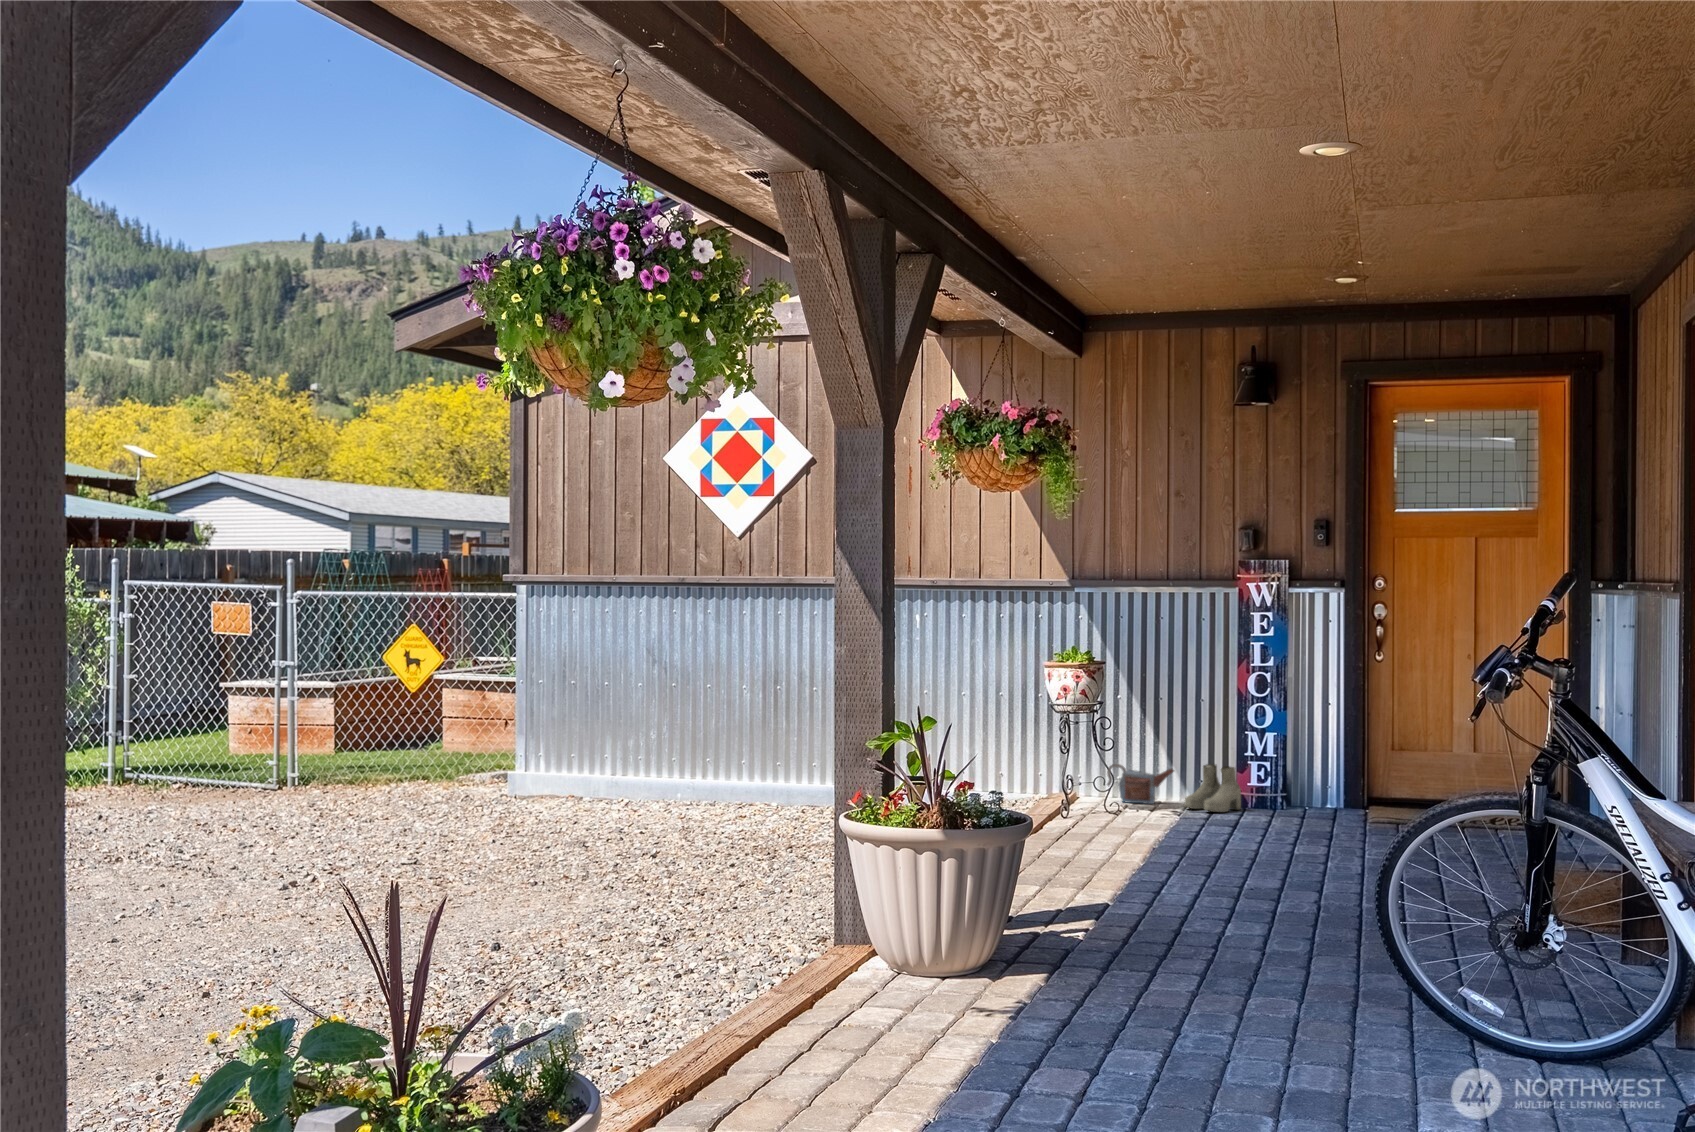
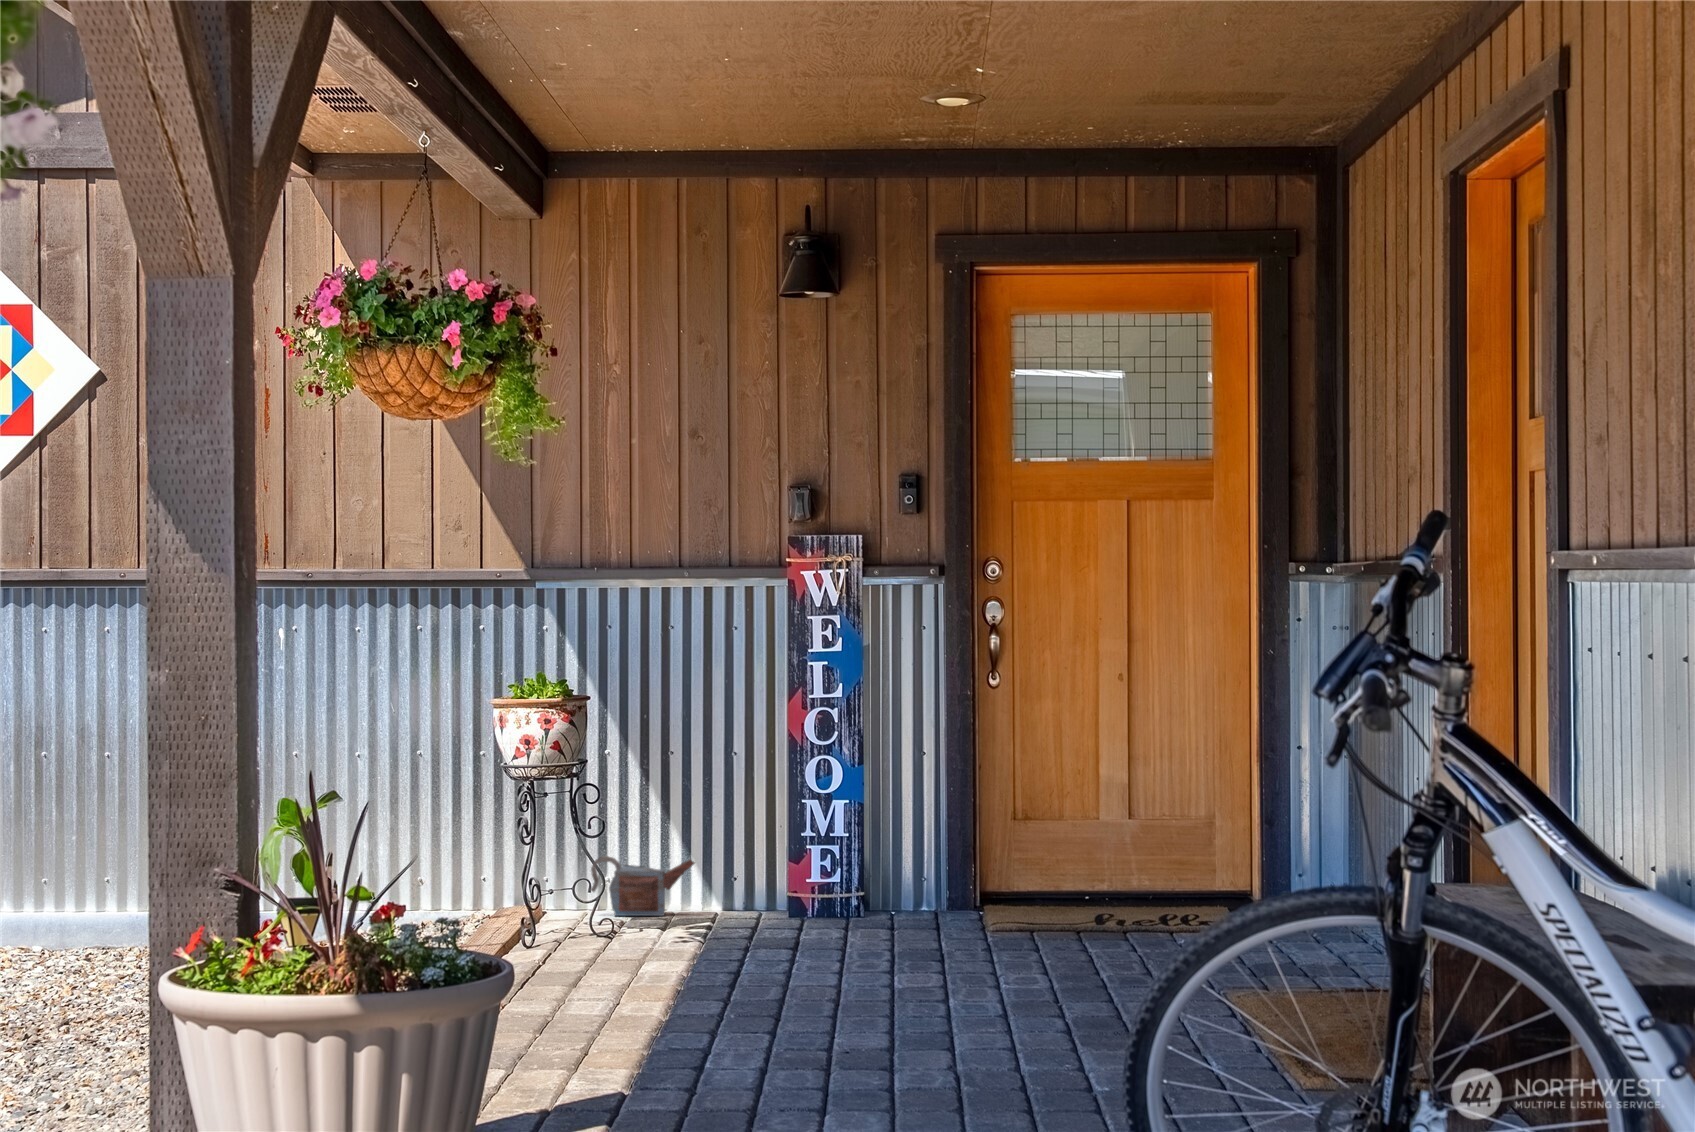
boots: present [1184,764,1241,812] -> none [712,850,796,924]

